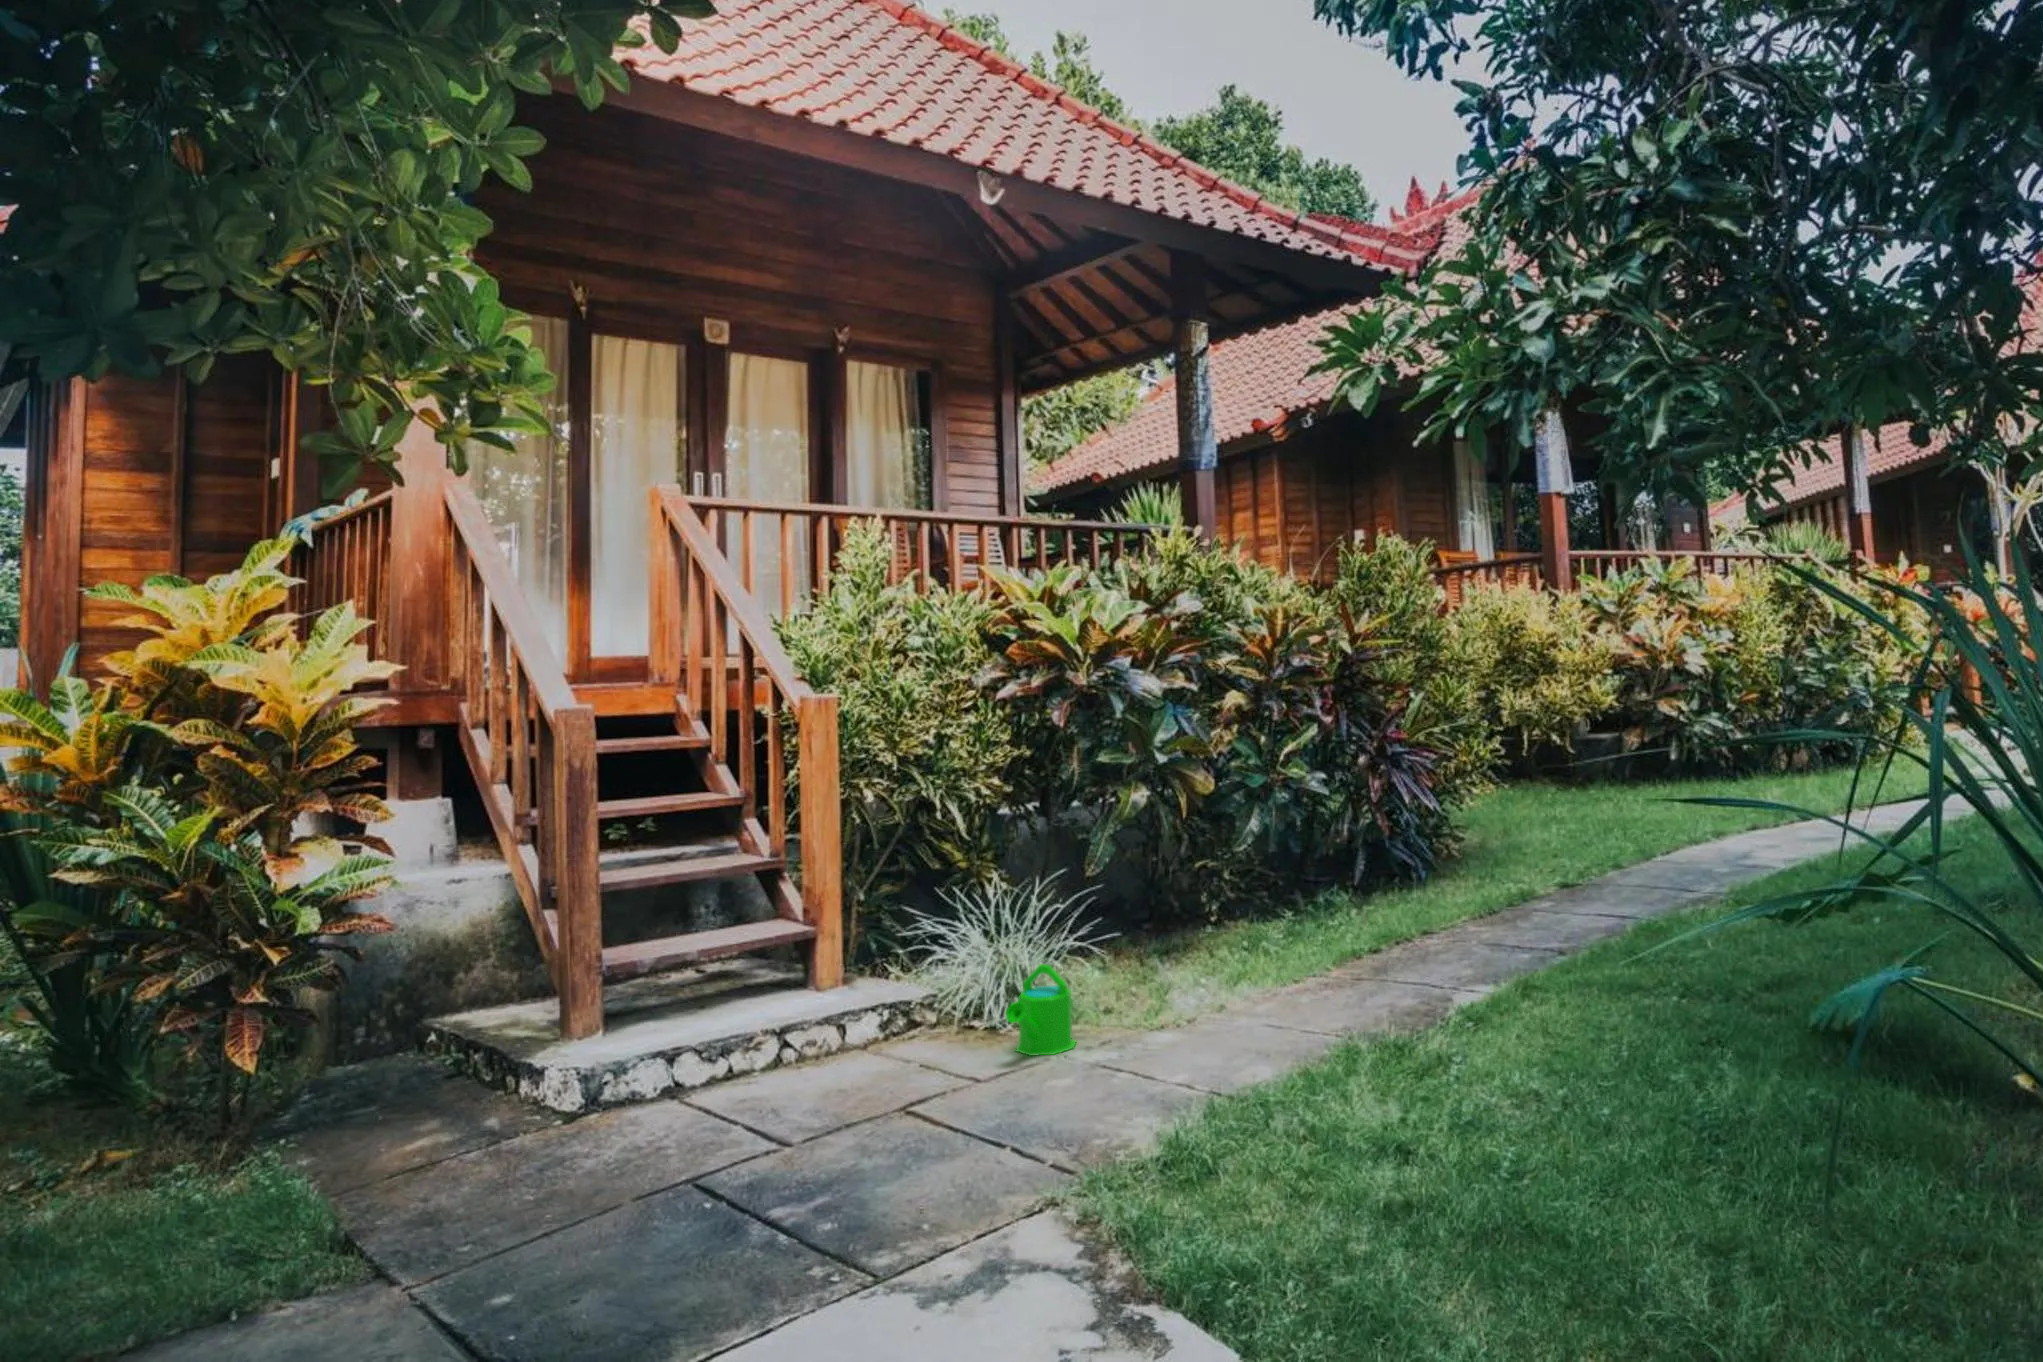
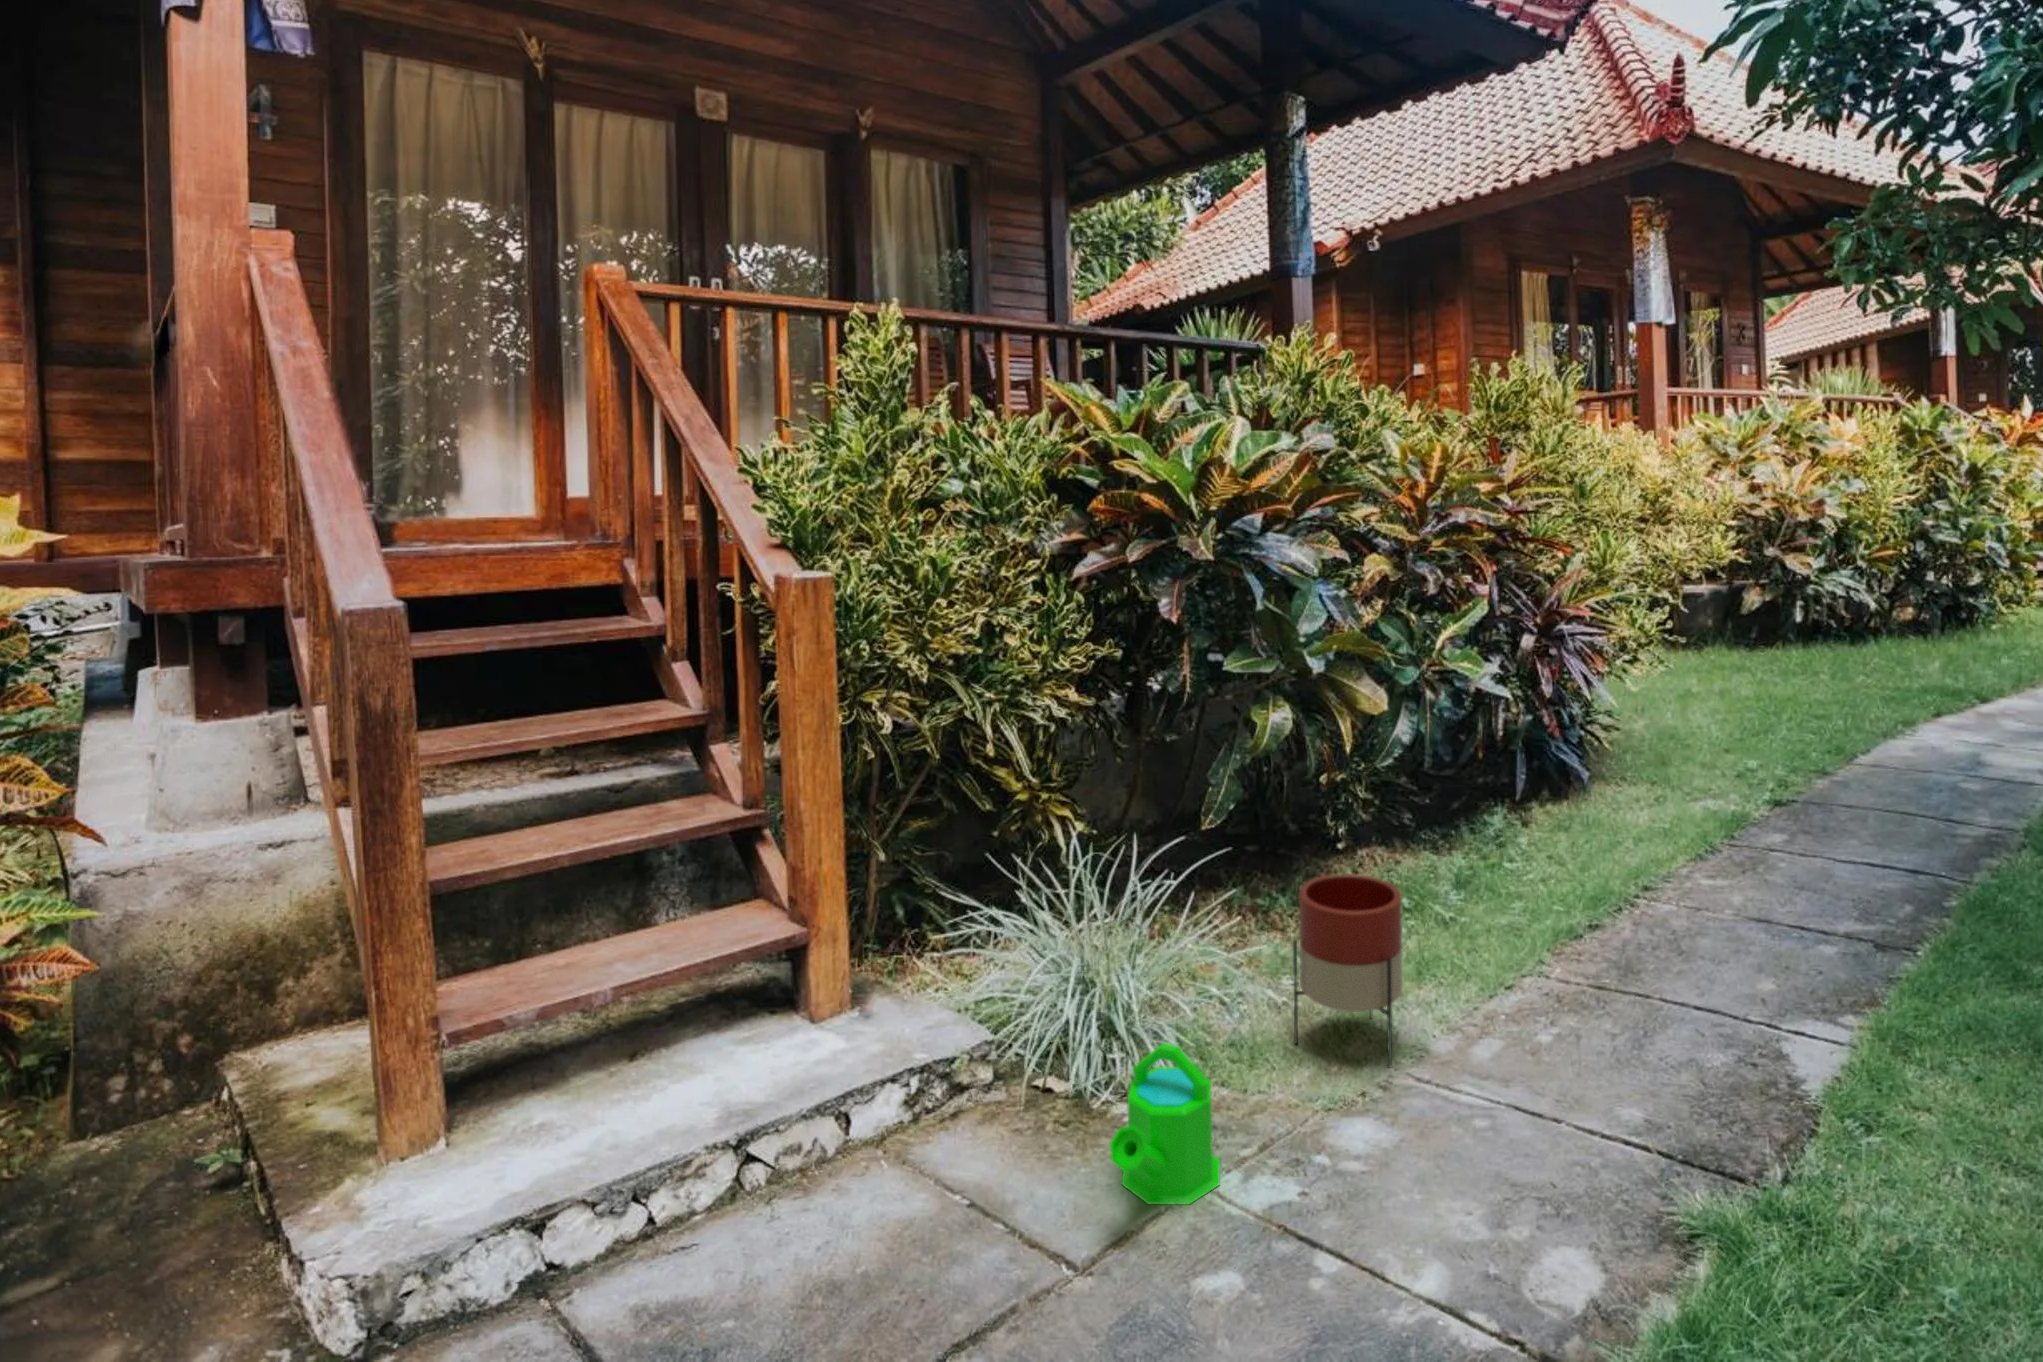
planter: none [1139,891,1211,1009] -> present [1293,874,1402,1067]

